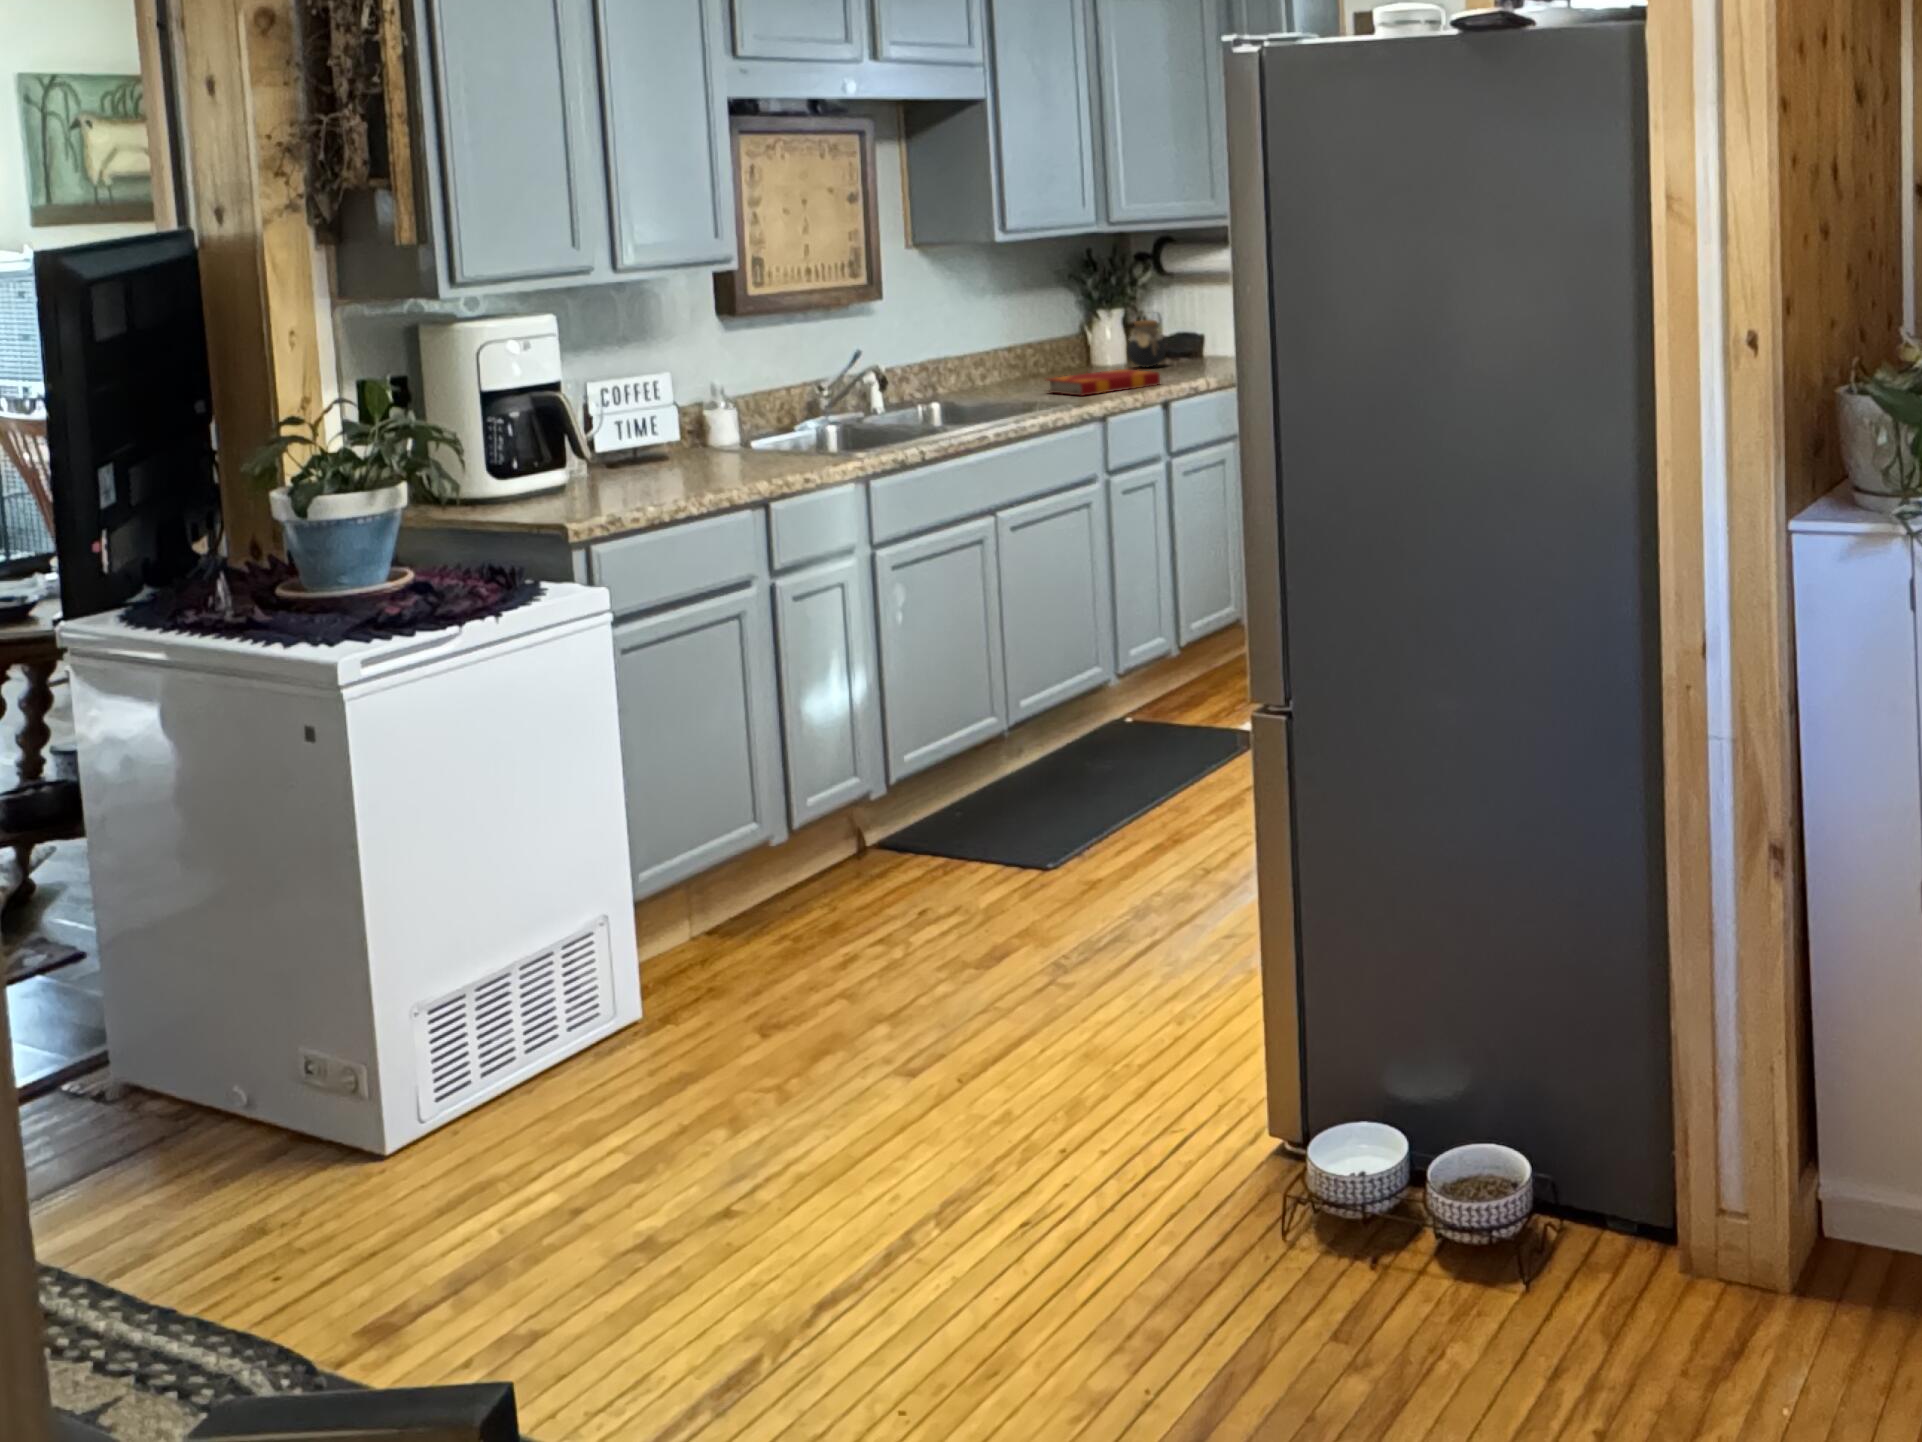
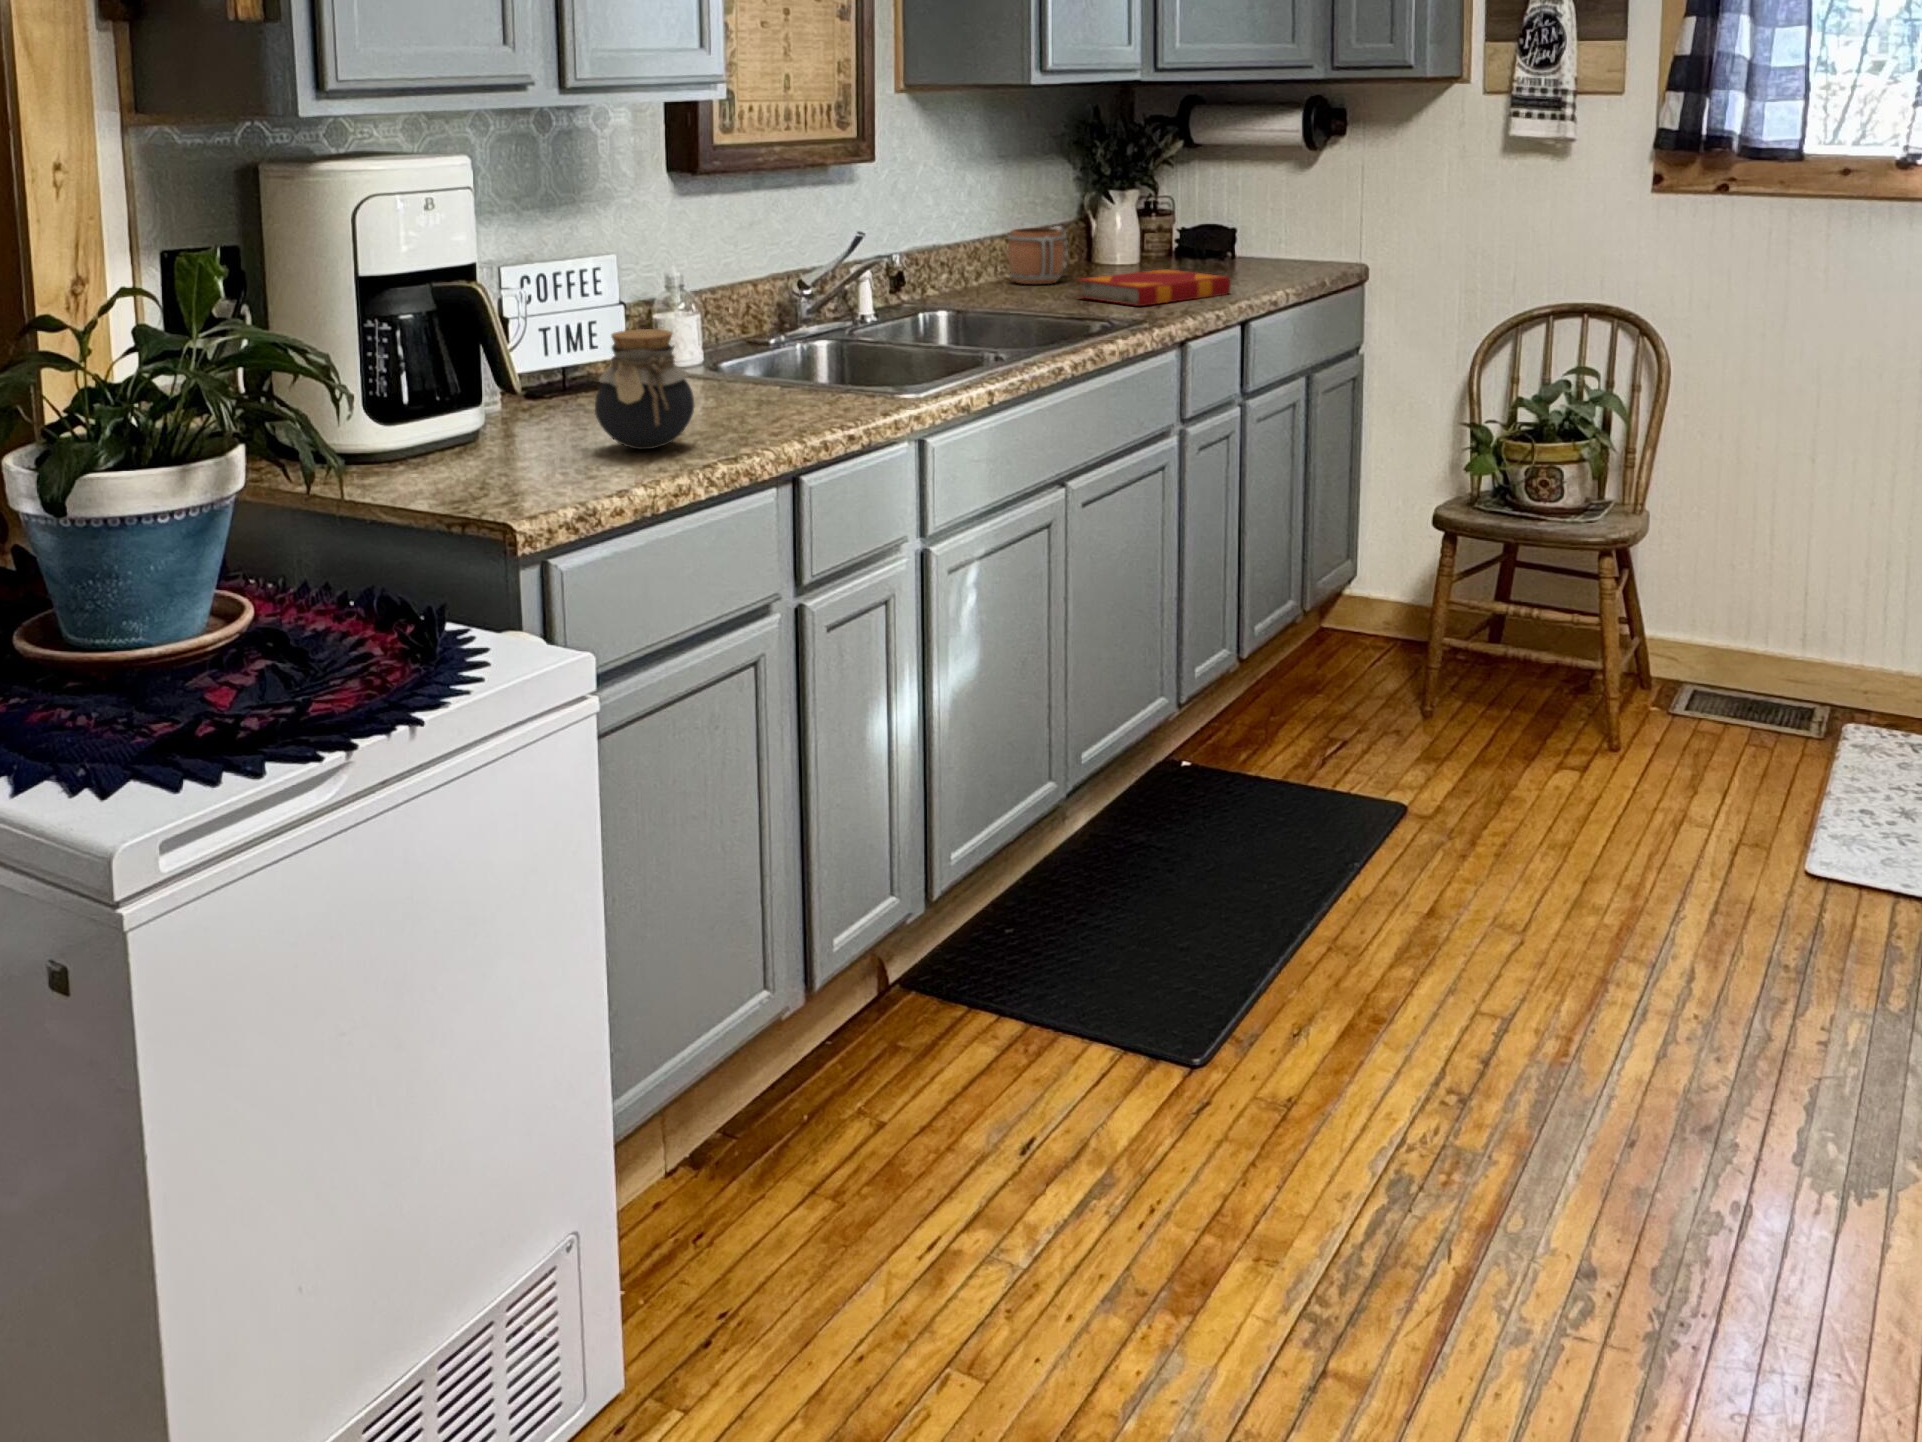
jar: present [1127,320,1166,367] -> present [595,329,694,449]
mug: none [1008,341,1060,385] -> present [1008,226,1068,284]

